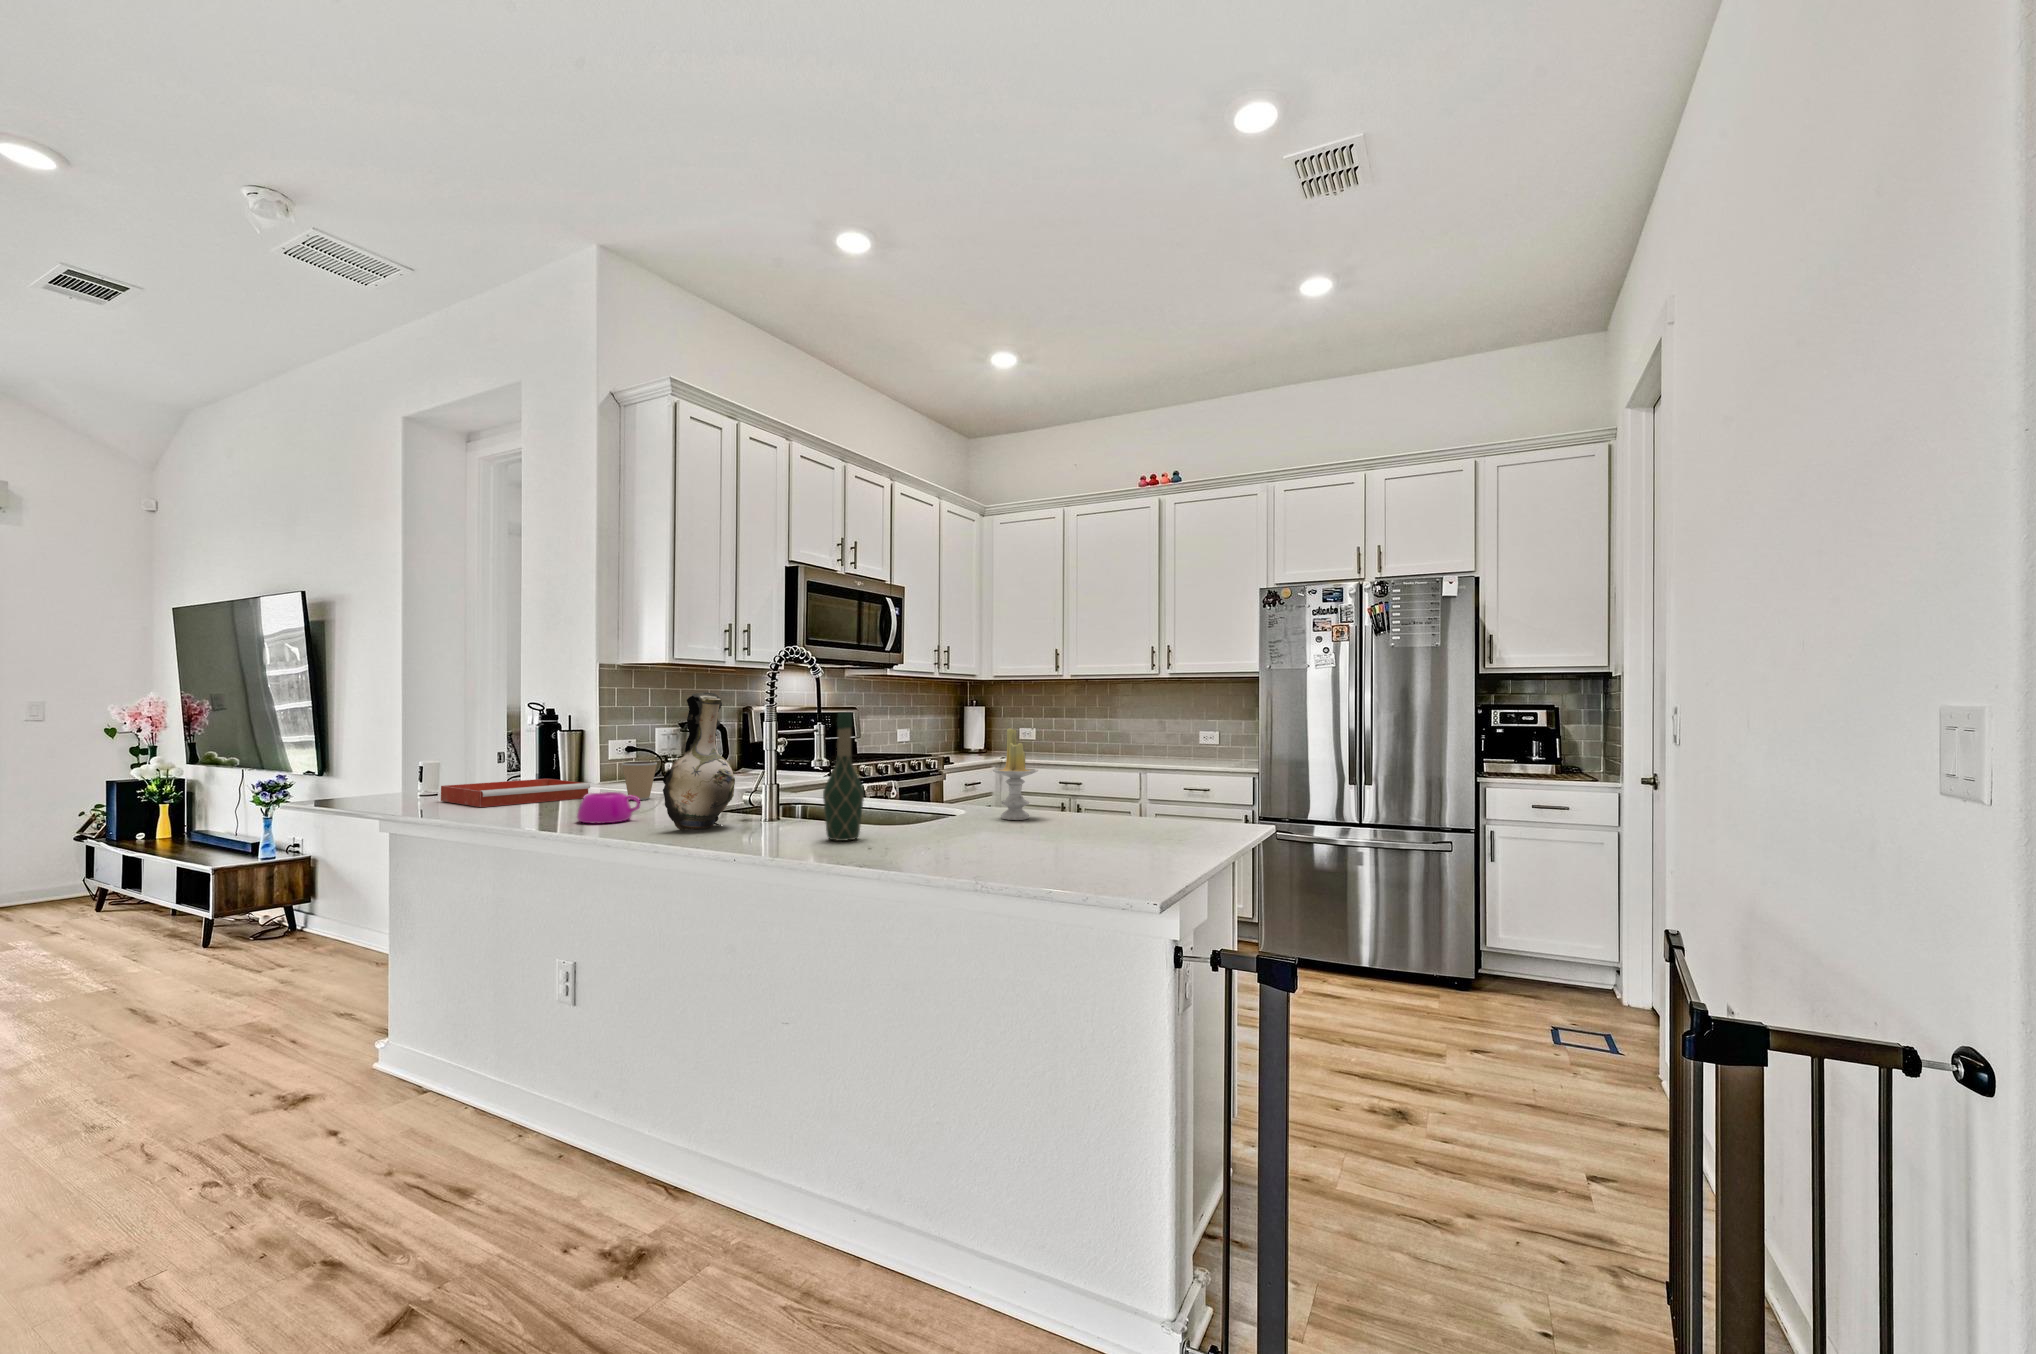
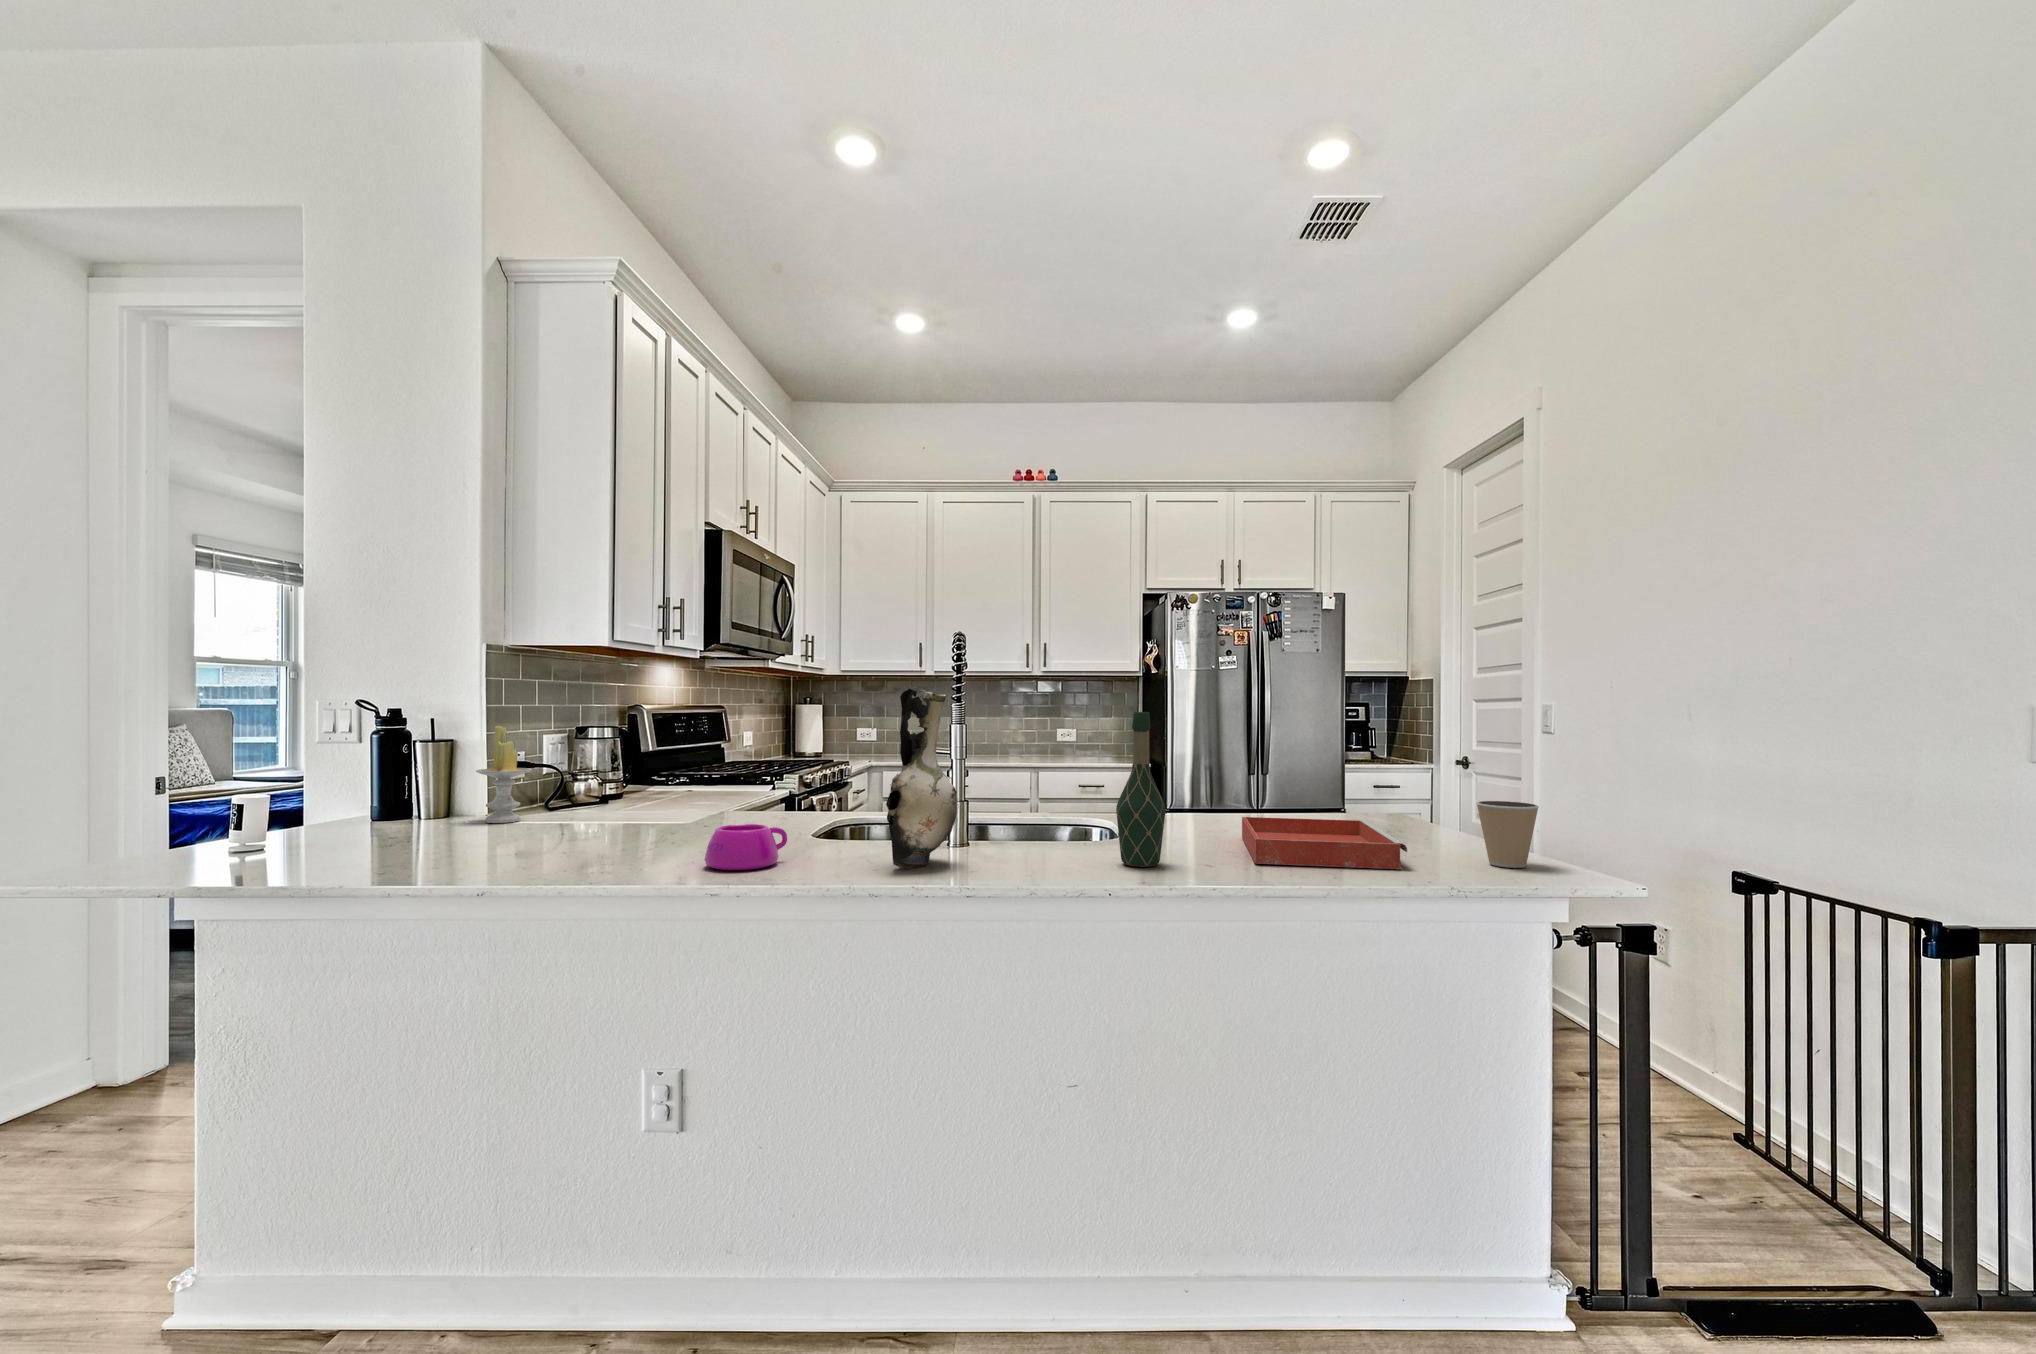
candle: present [993,728,1038,820] -> present [476,726,532,823]
coffee cup: present [622,762,657,800] -> present [1476,801,1539,868]
tray: present [441,779,590,807] -> present [1242,817,1407,869]

